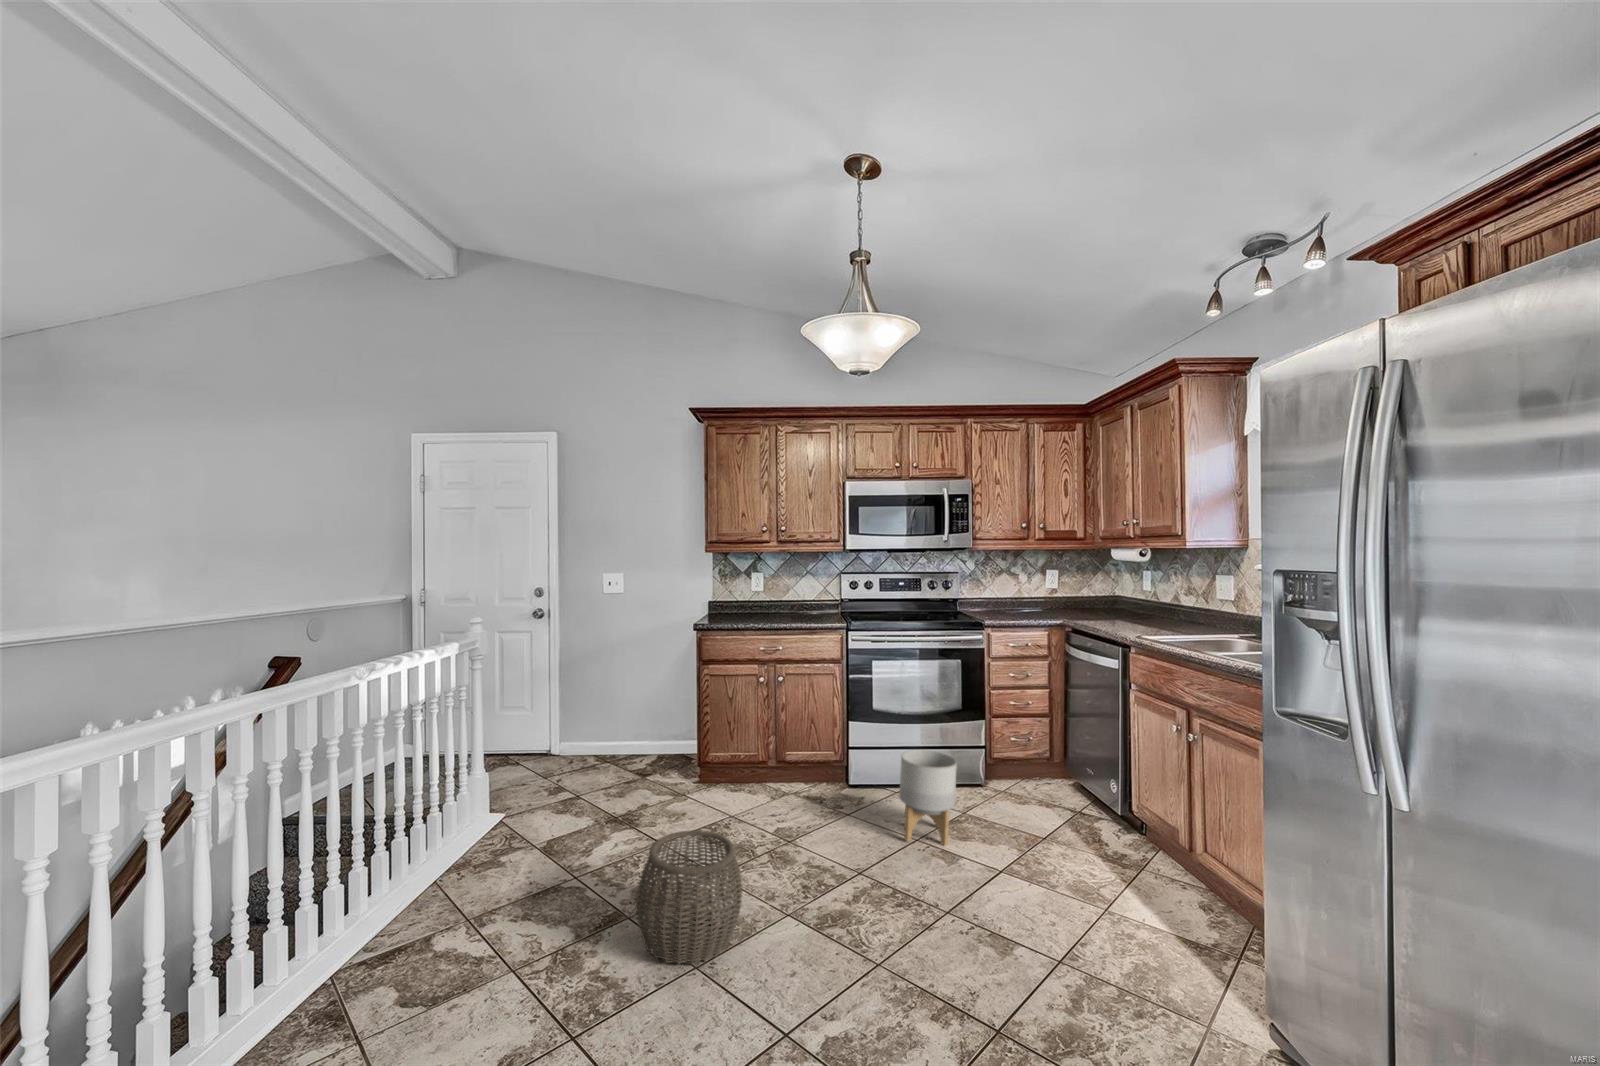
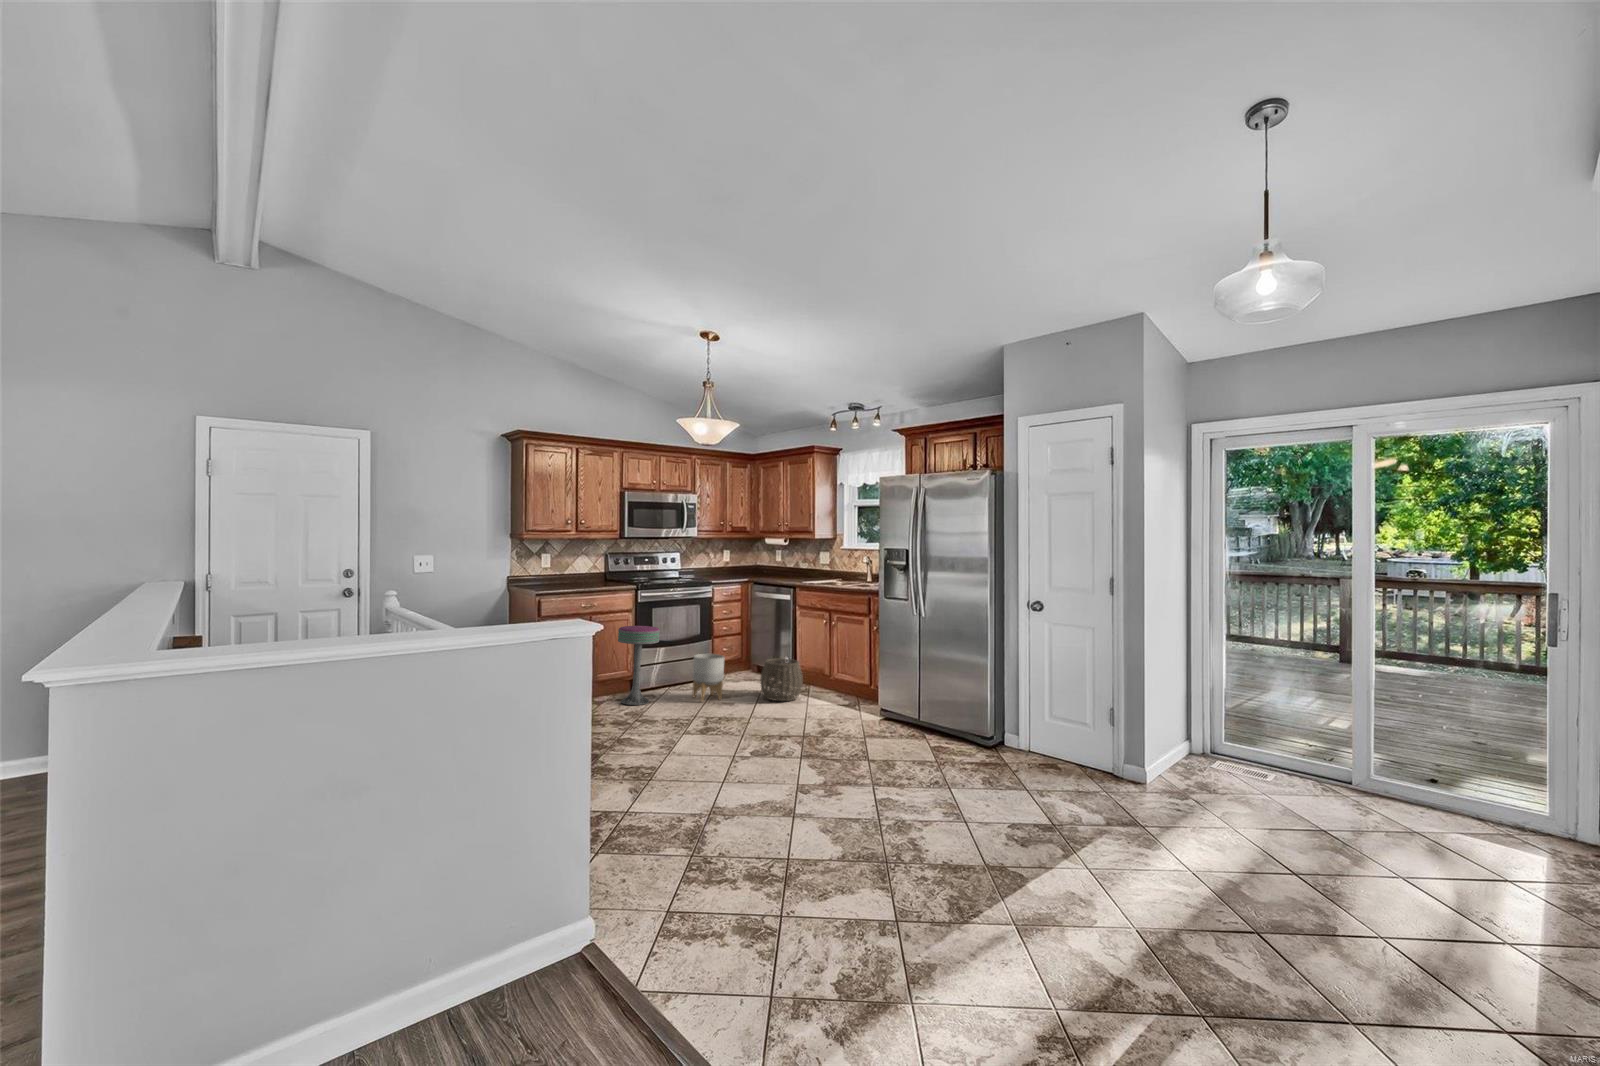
bar stool: none [790,685,854,818] -> present [618,626,660,705]
woven basket: present [636,830,742,964] -> present [760,659,803,701]

